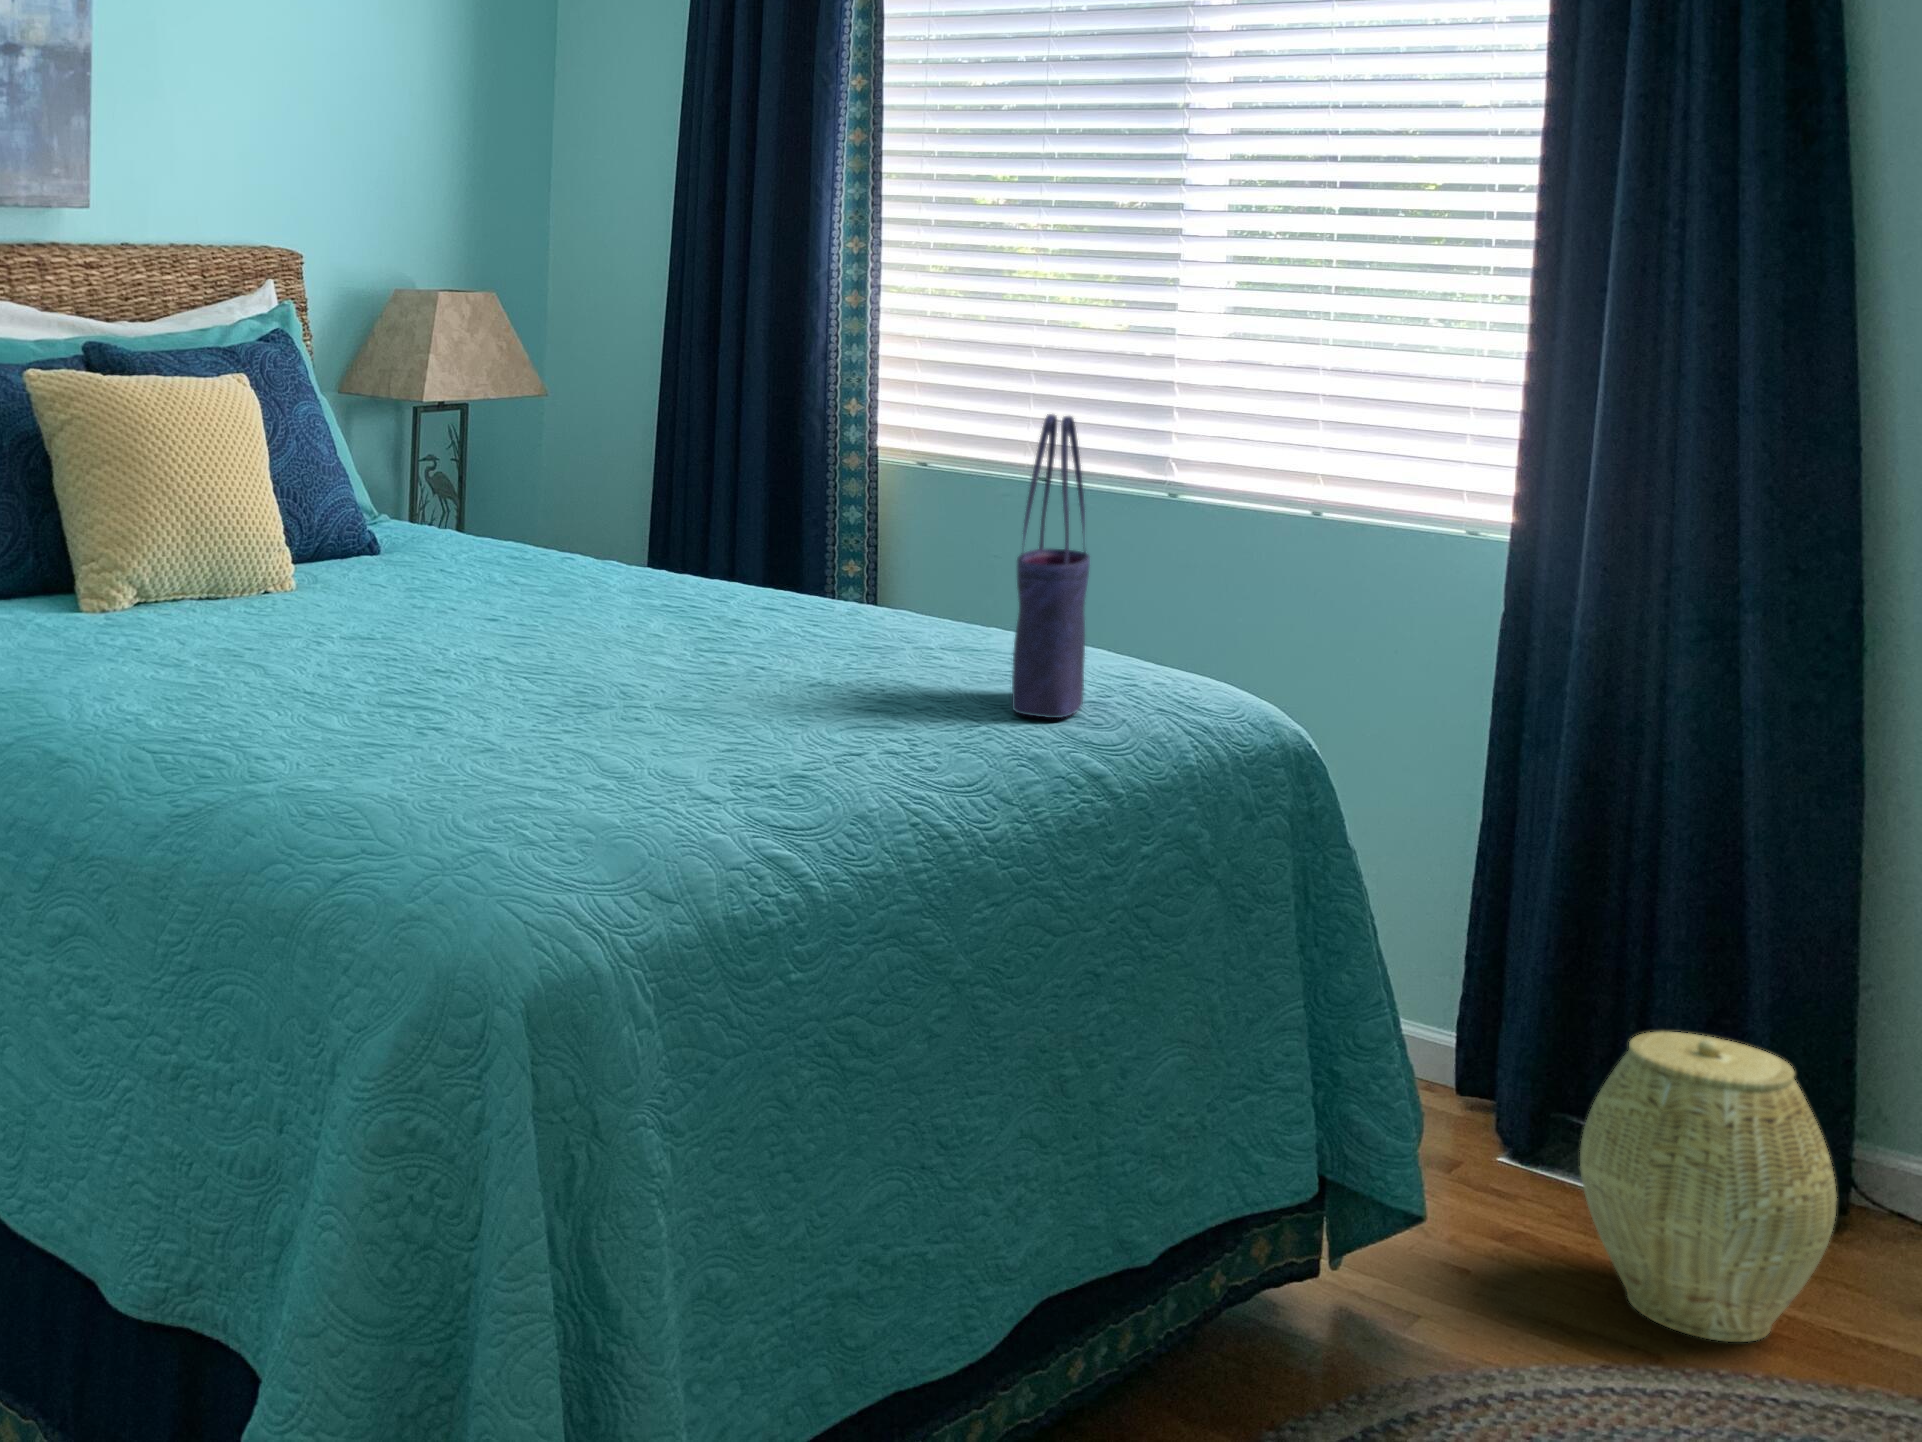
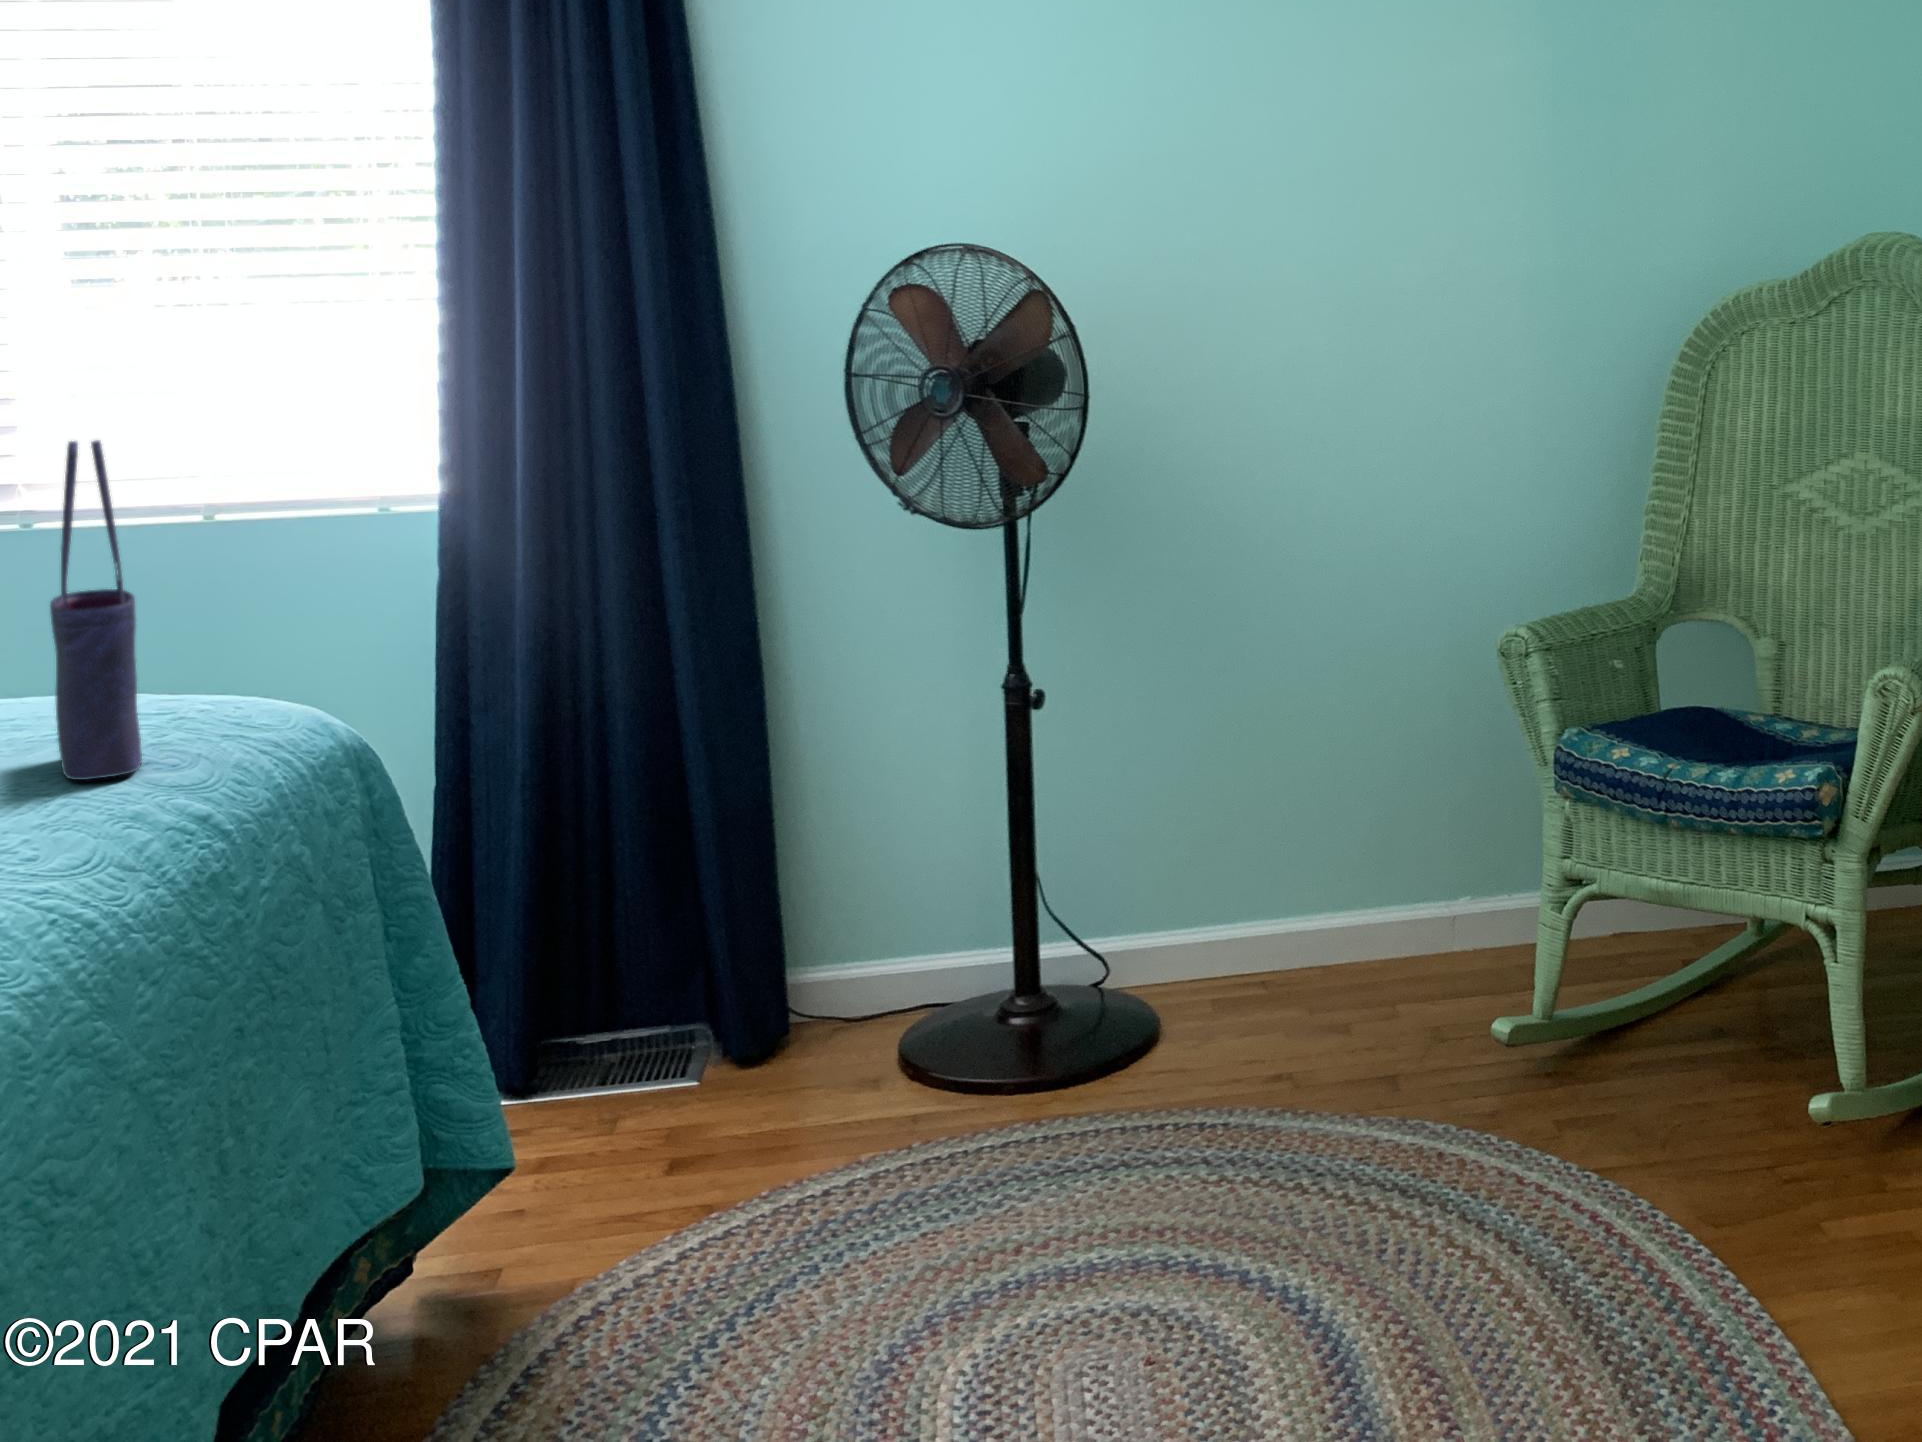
woven basket: present [1580,1031,1837,1342] -> none [611,918,818,1184]

